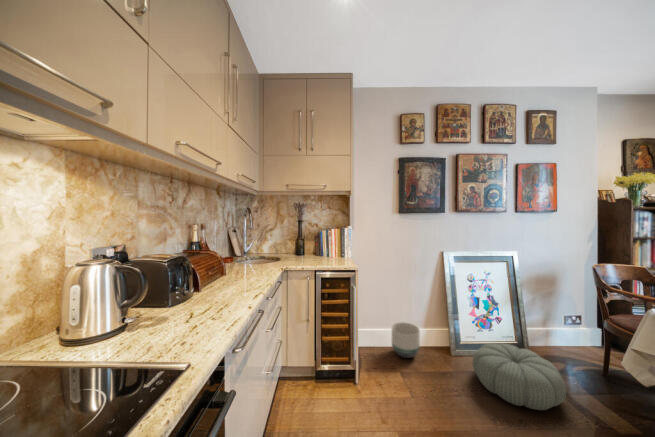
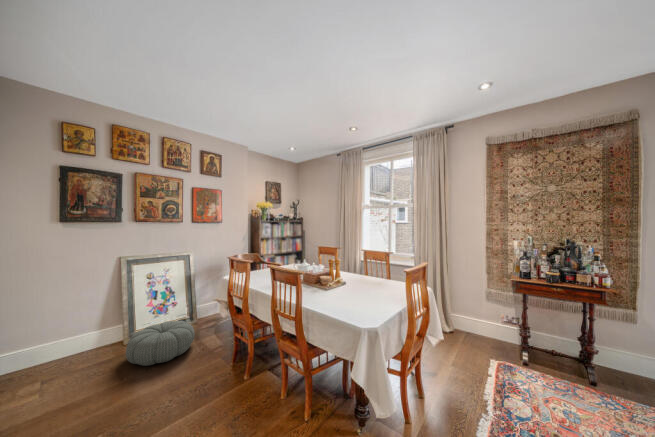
planter: present [392,322,420,358] -> none [37,332,79,370]

